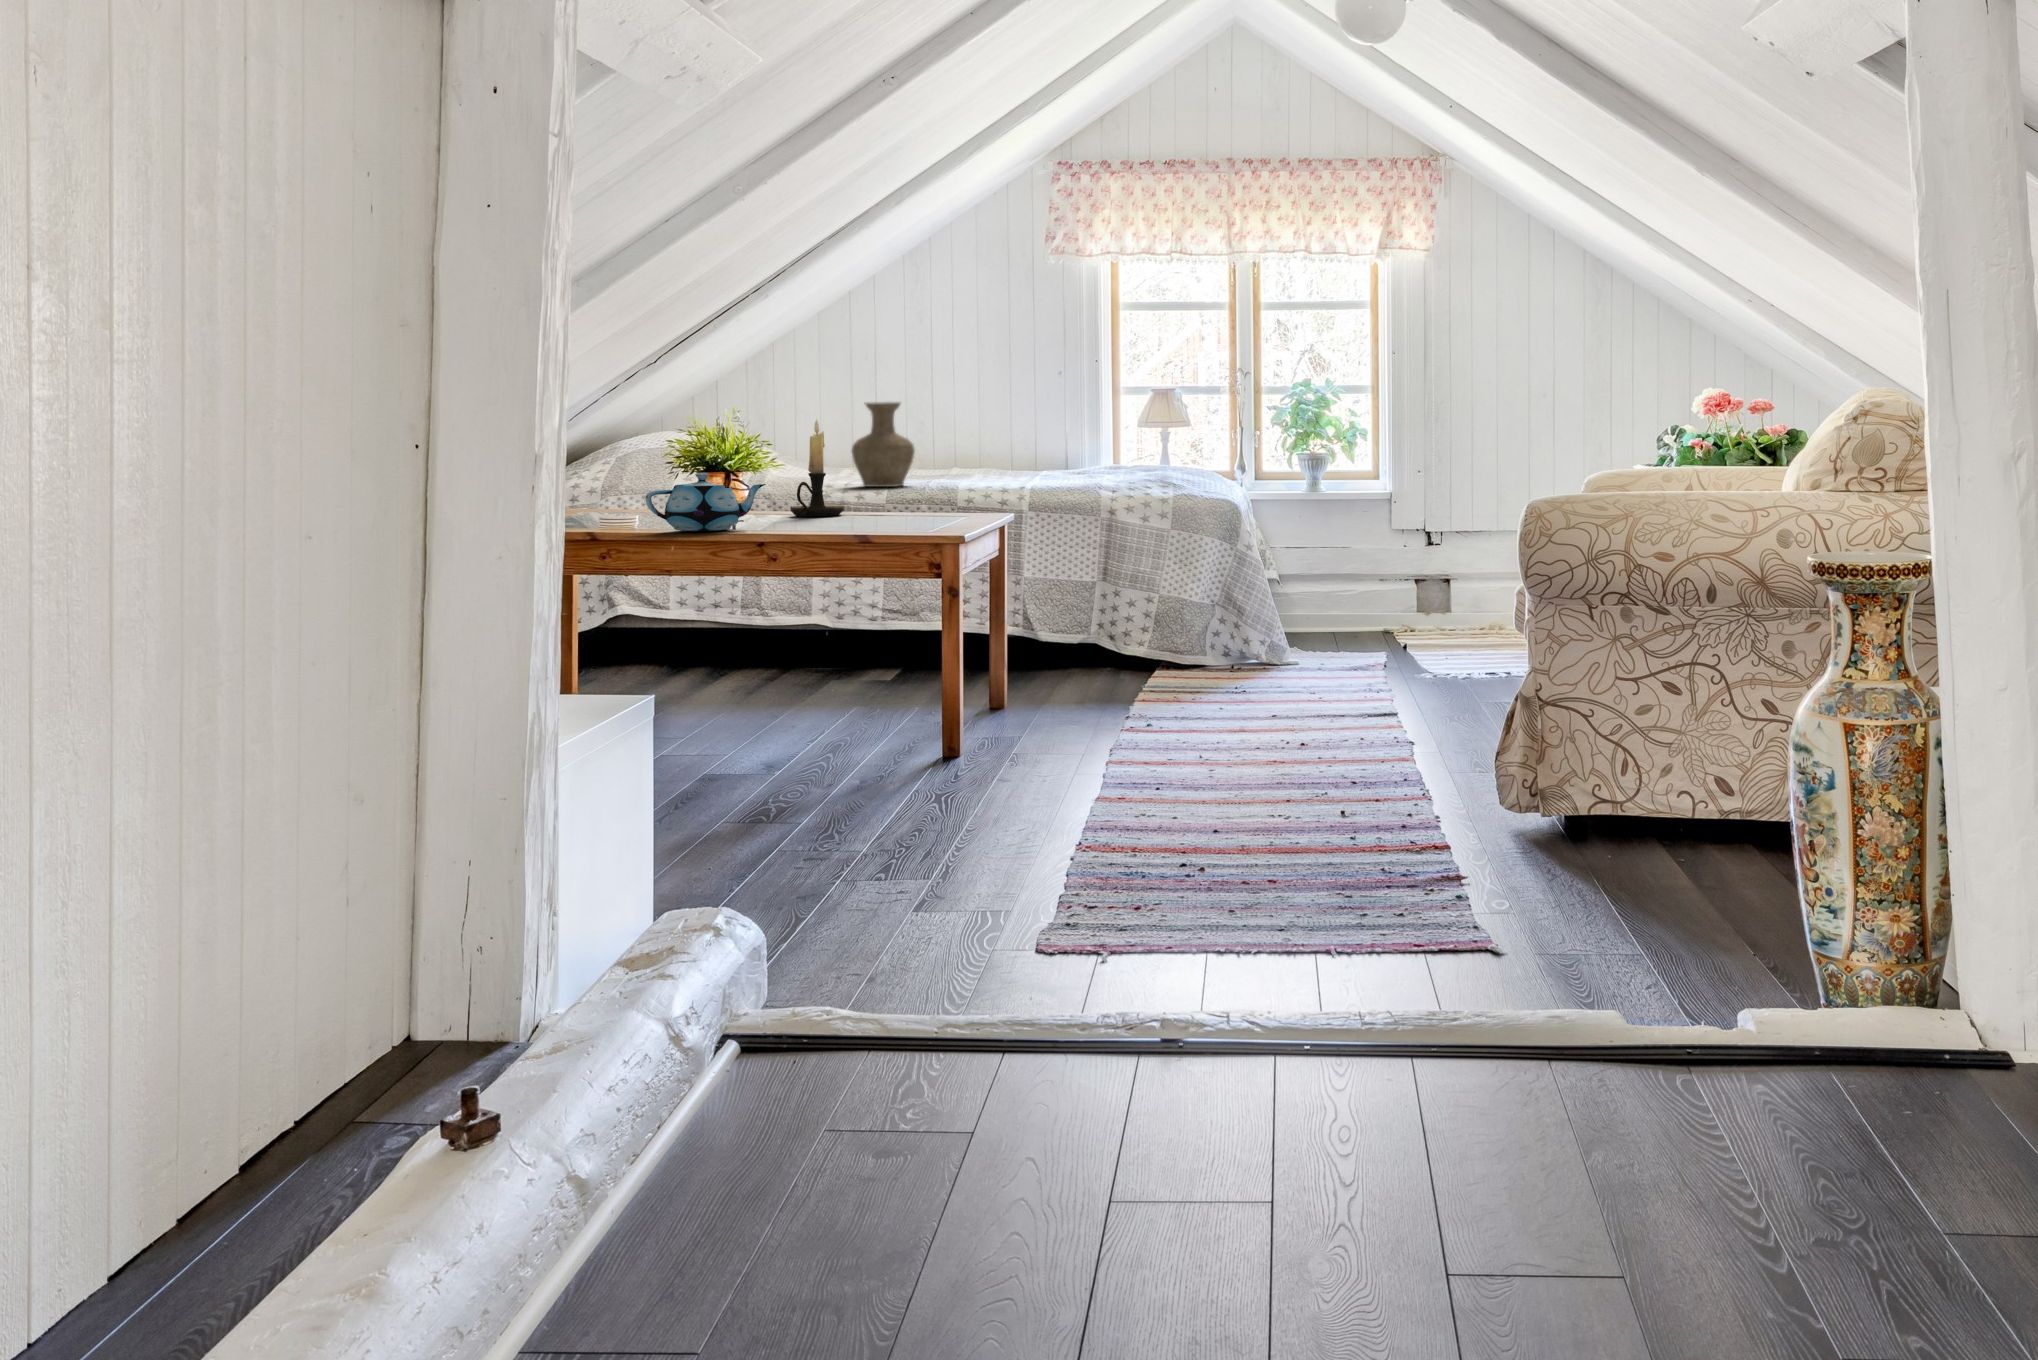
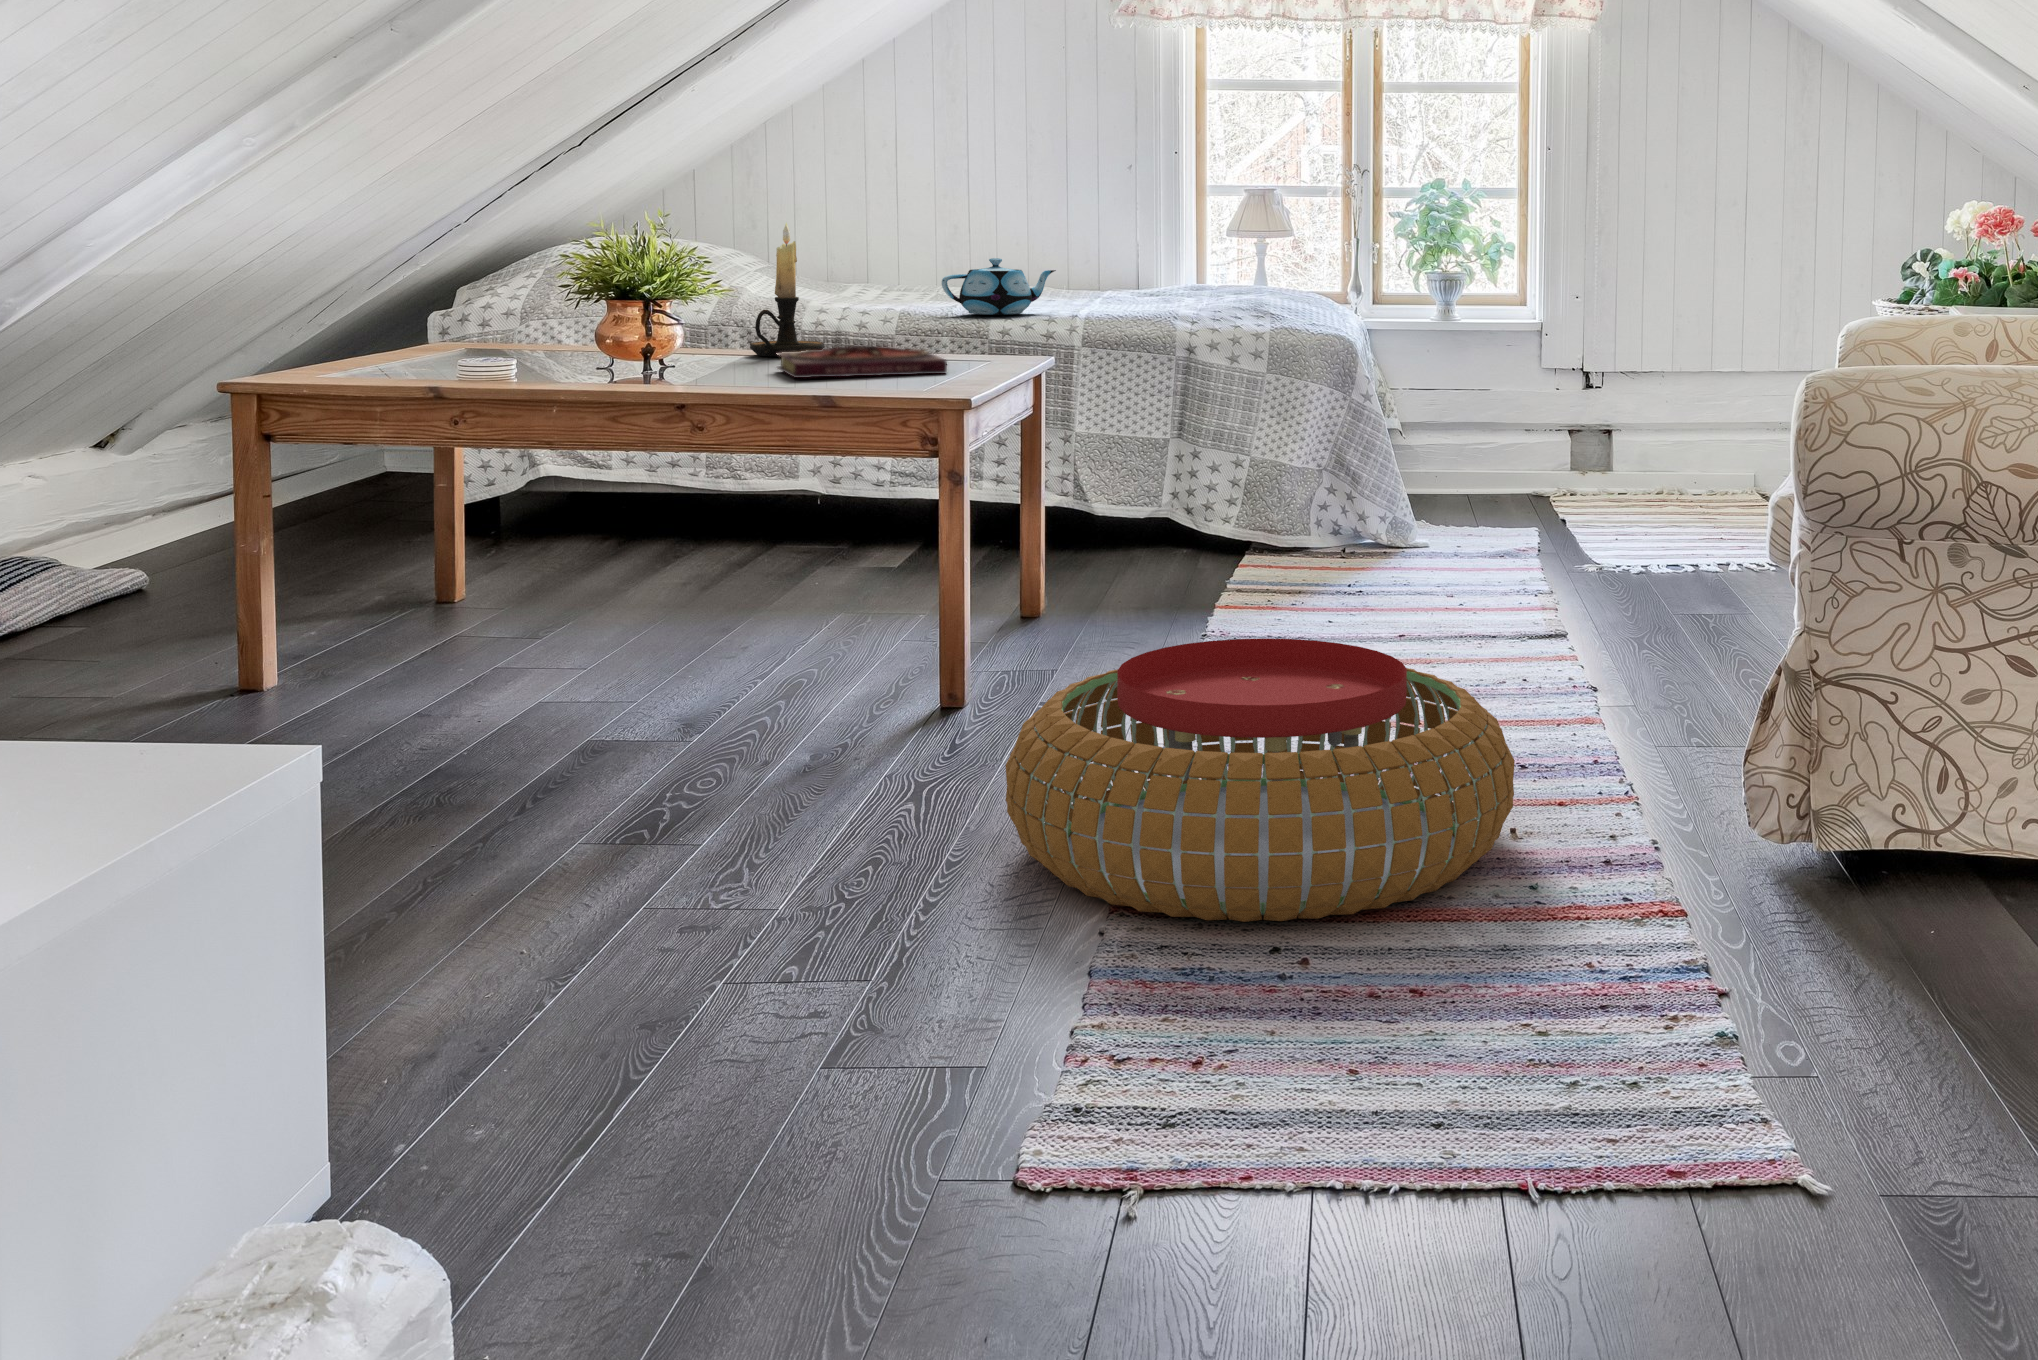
vase: present [852,402,915,487] -> none [864,201,945,308]
teapot: present [645,473,766,531] -> present [942,258,1056,315]
book: none [818,506,942,527] -> present [777,346,947,378]
pouf: none [1008,688,1343,851] -> present [1006,638,1515,922]

